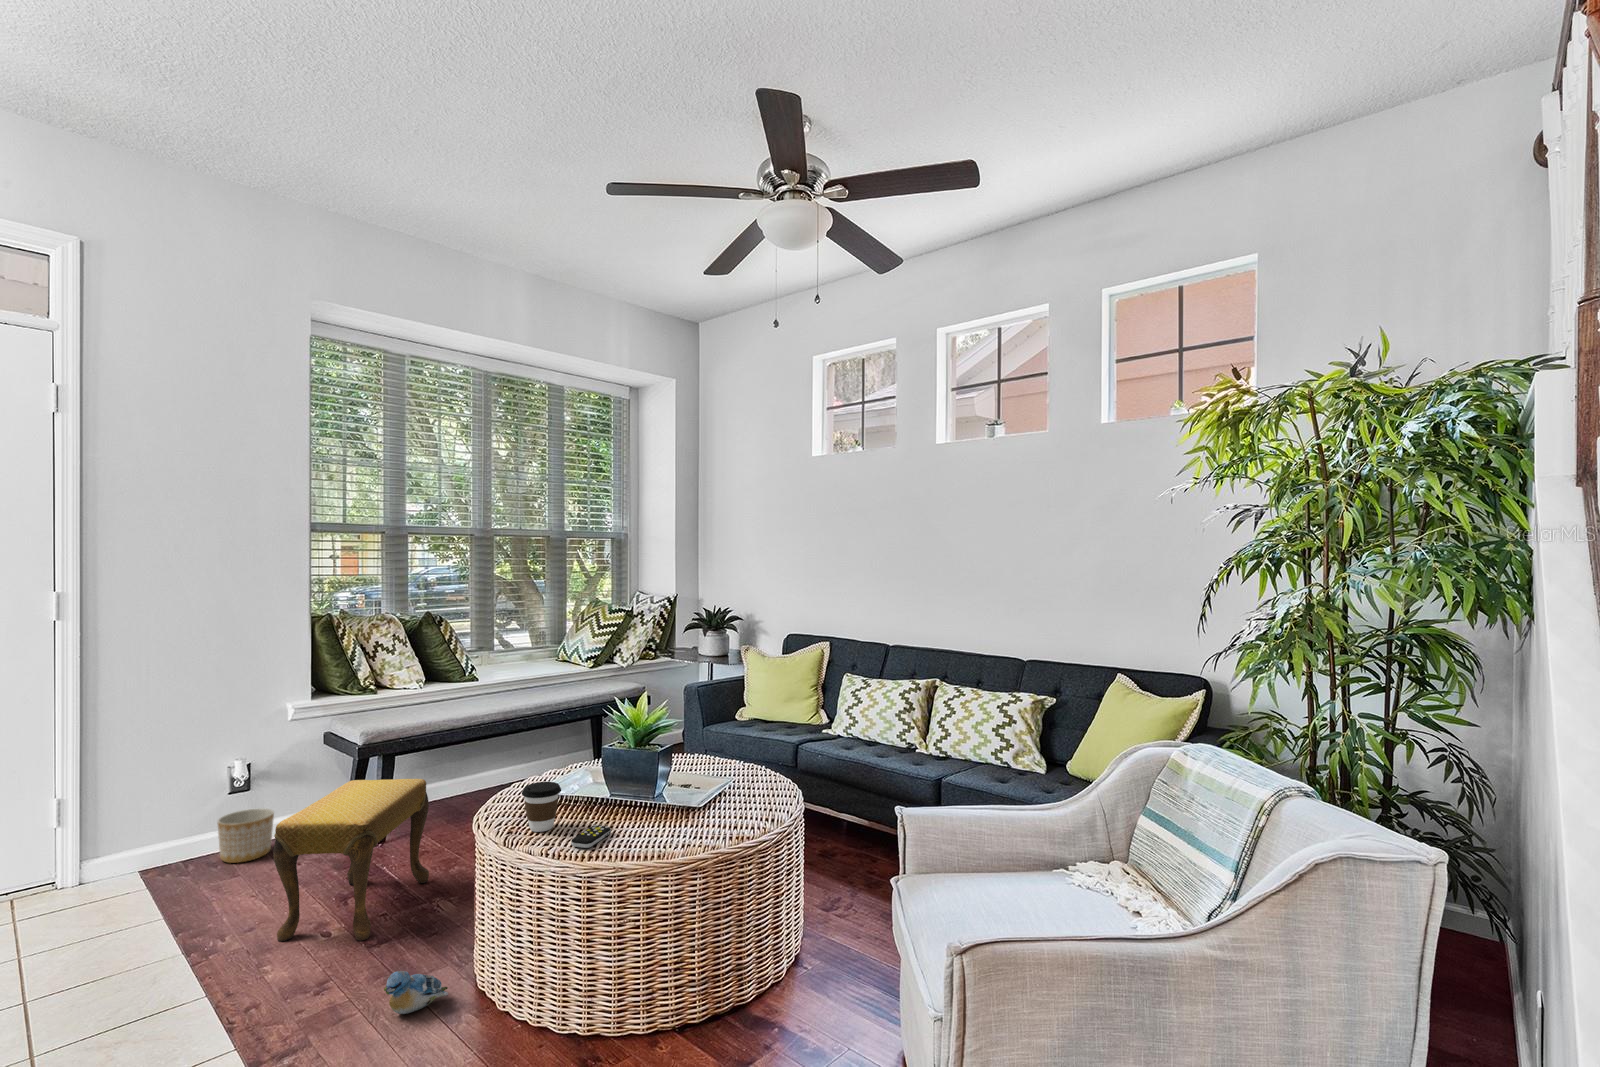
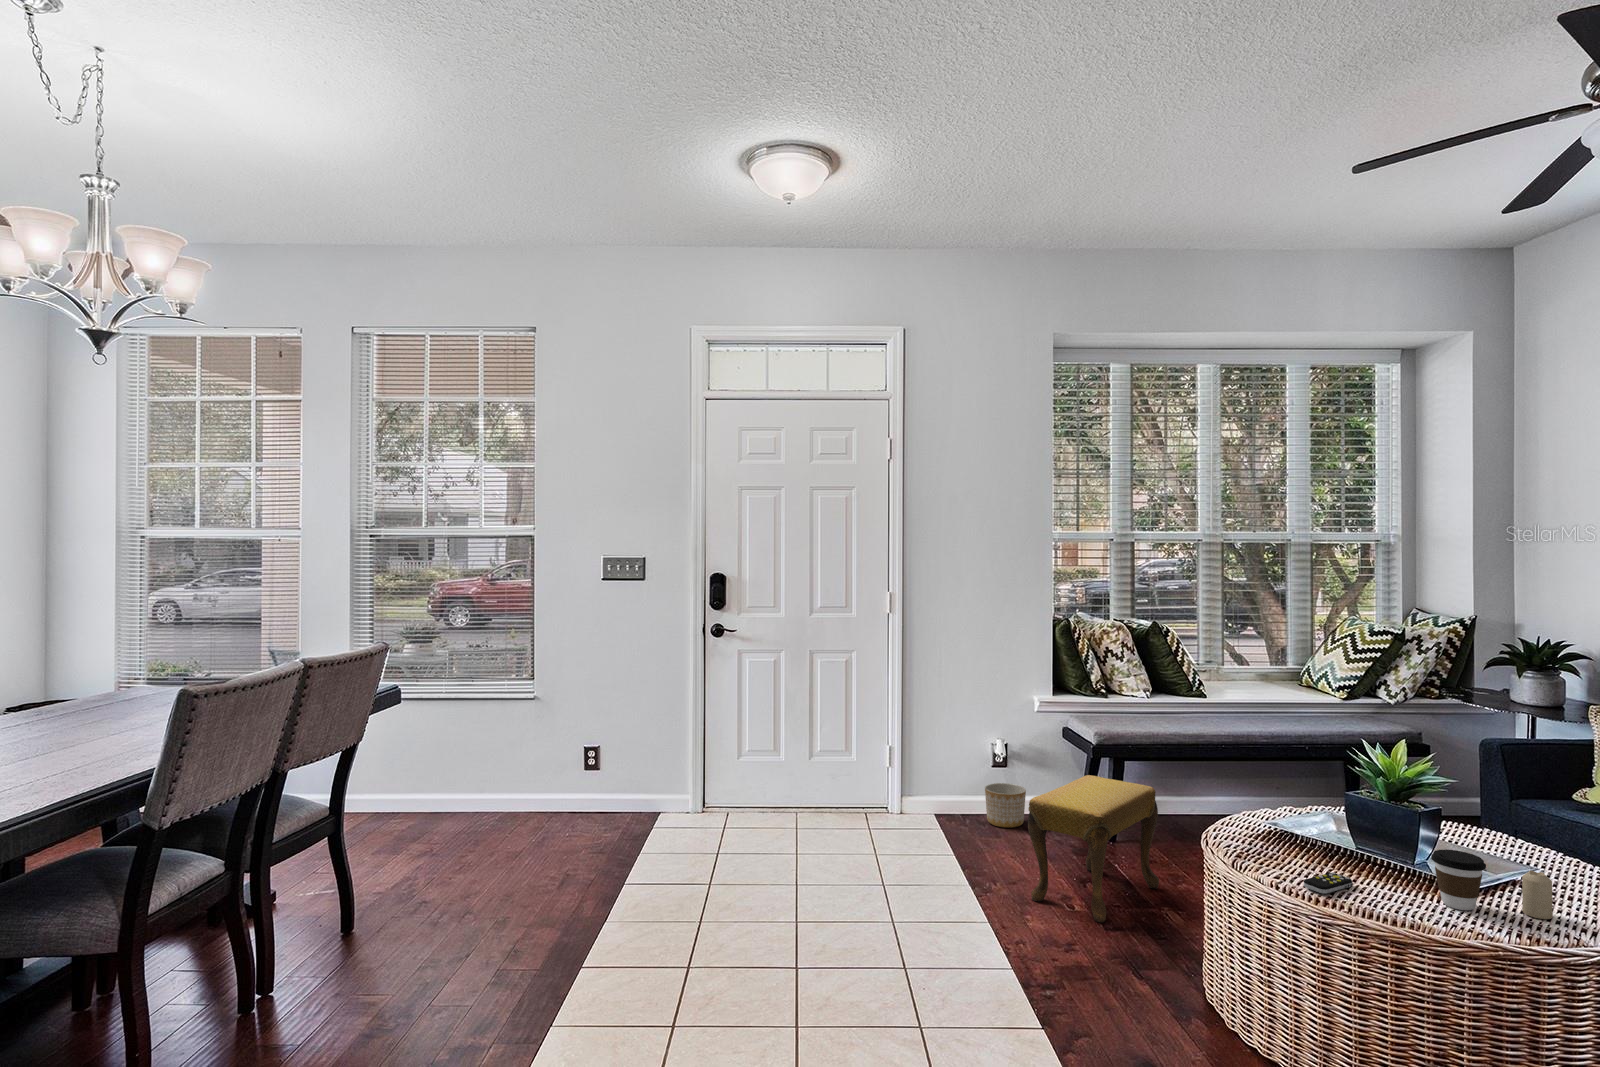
coffee cup: present [522,782,561,832] -> present [1431,849,1486,910]
candle: none [729,784,748,821] -> present [1522,870,1552,919]
plush toy: present [384,971,448,1014] -> none [1118,956,1176,999]

